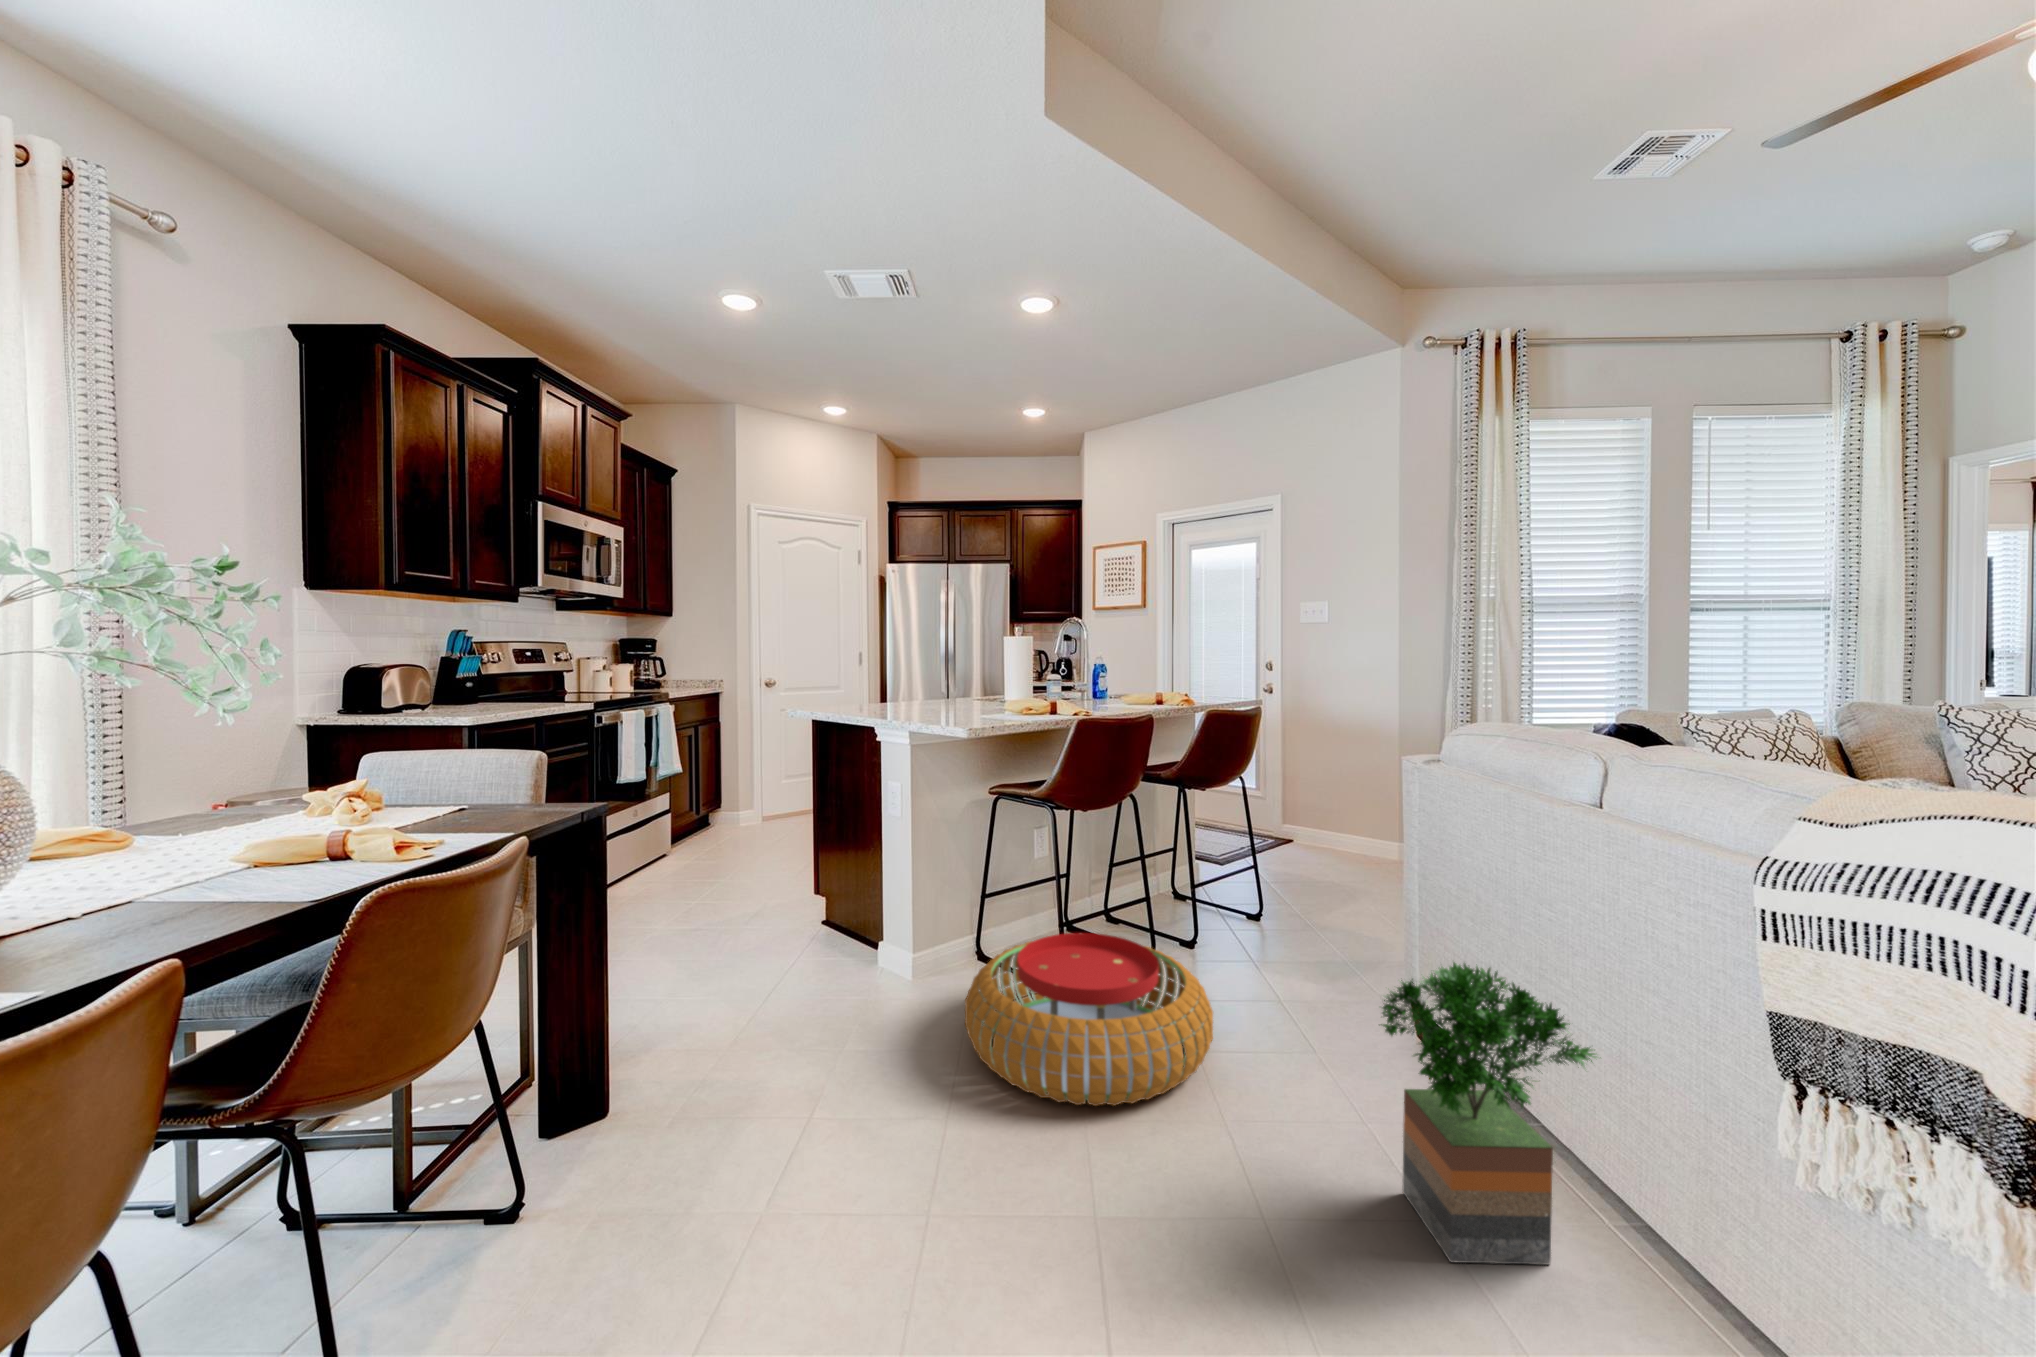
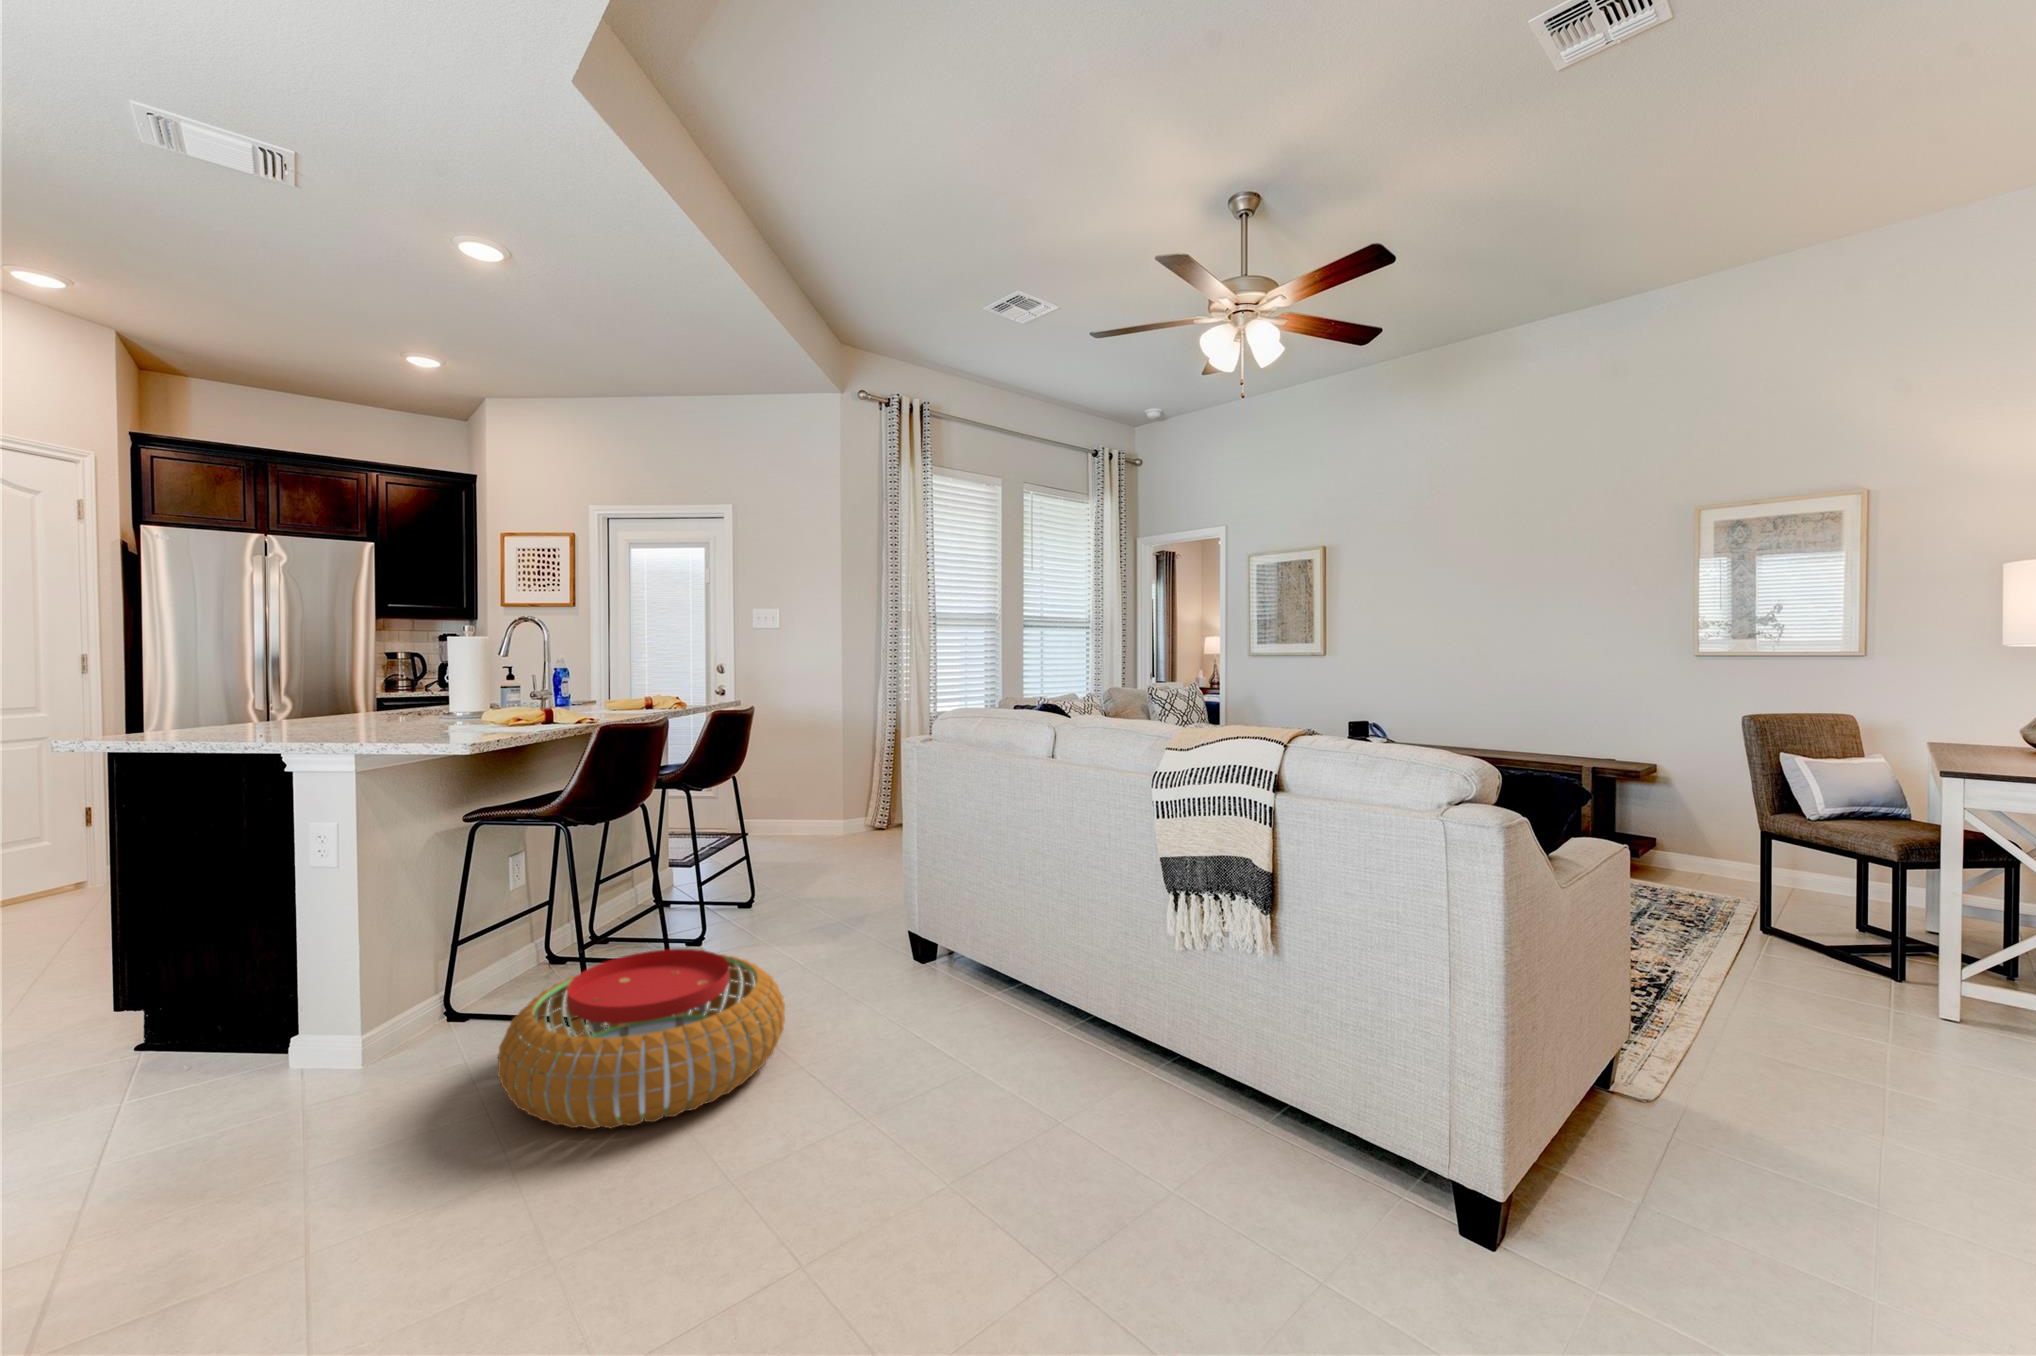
potted tree: present [1381,962,1596,1265] -> none [950,879,1075,1091]

